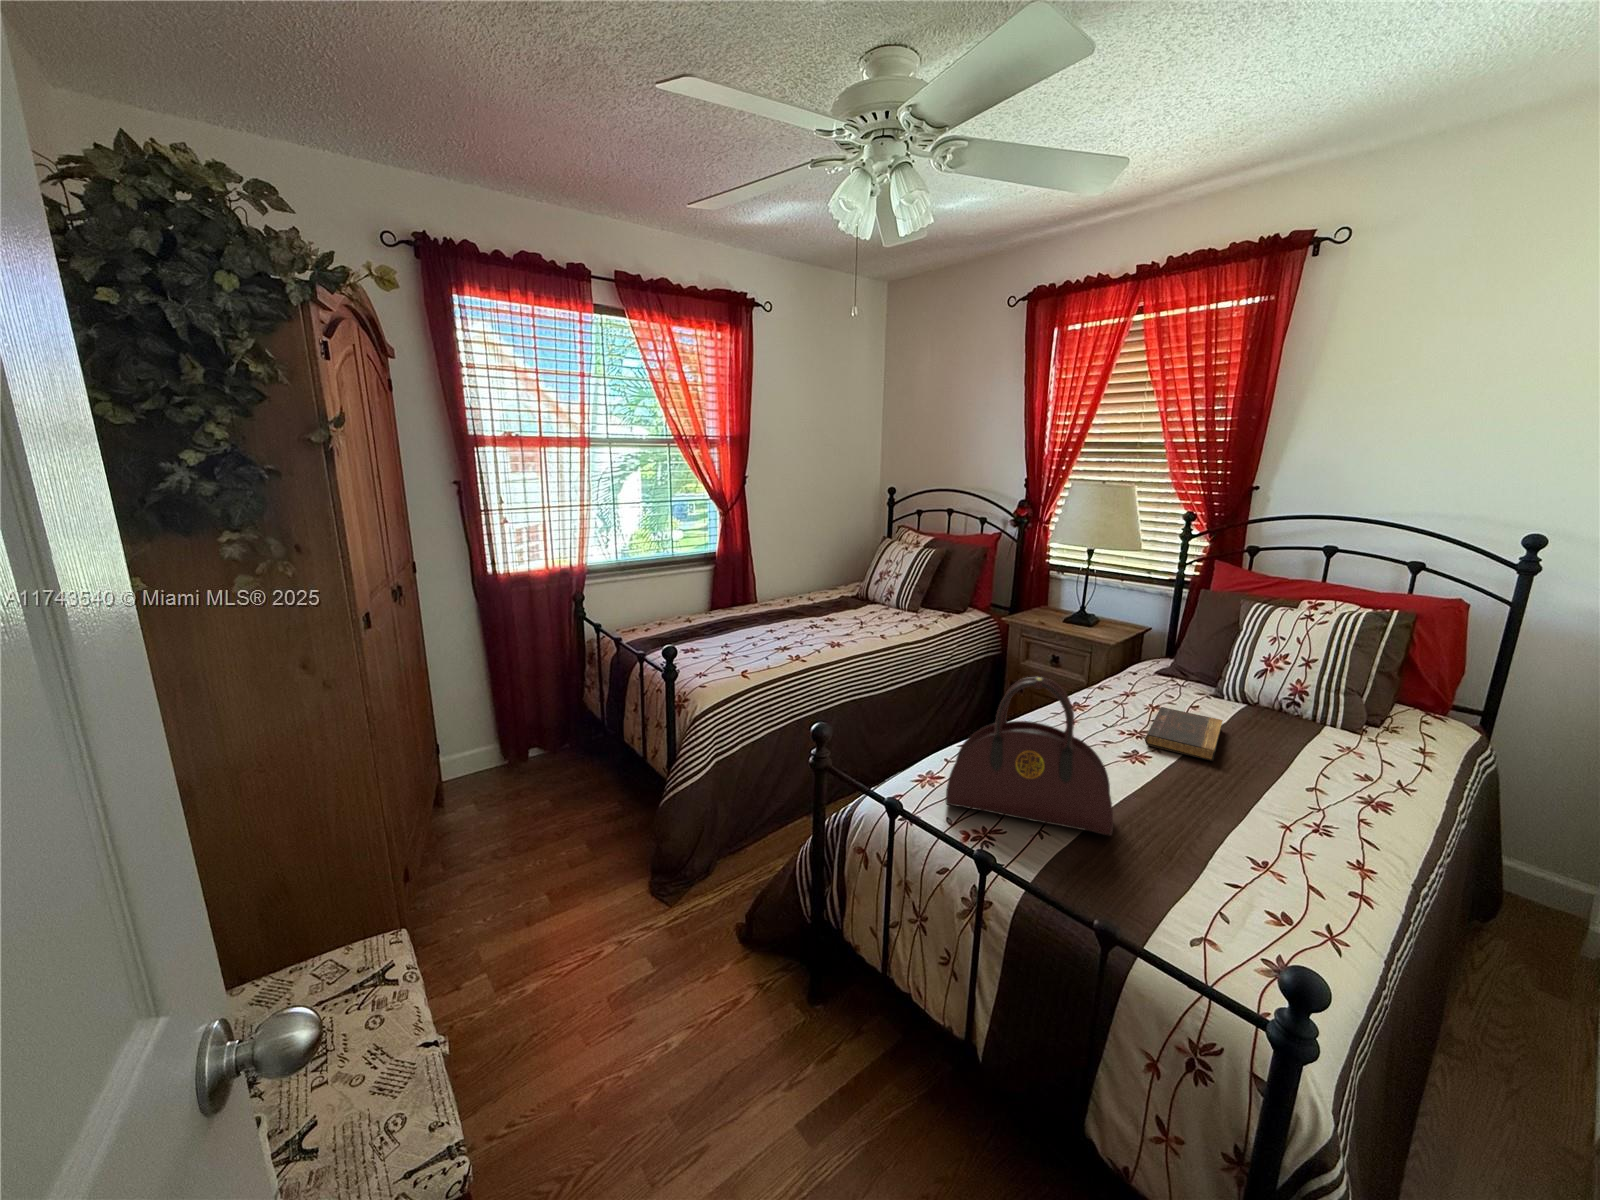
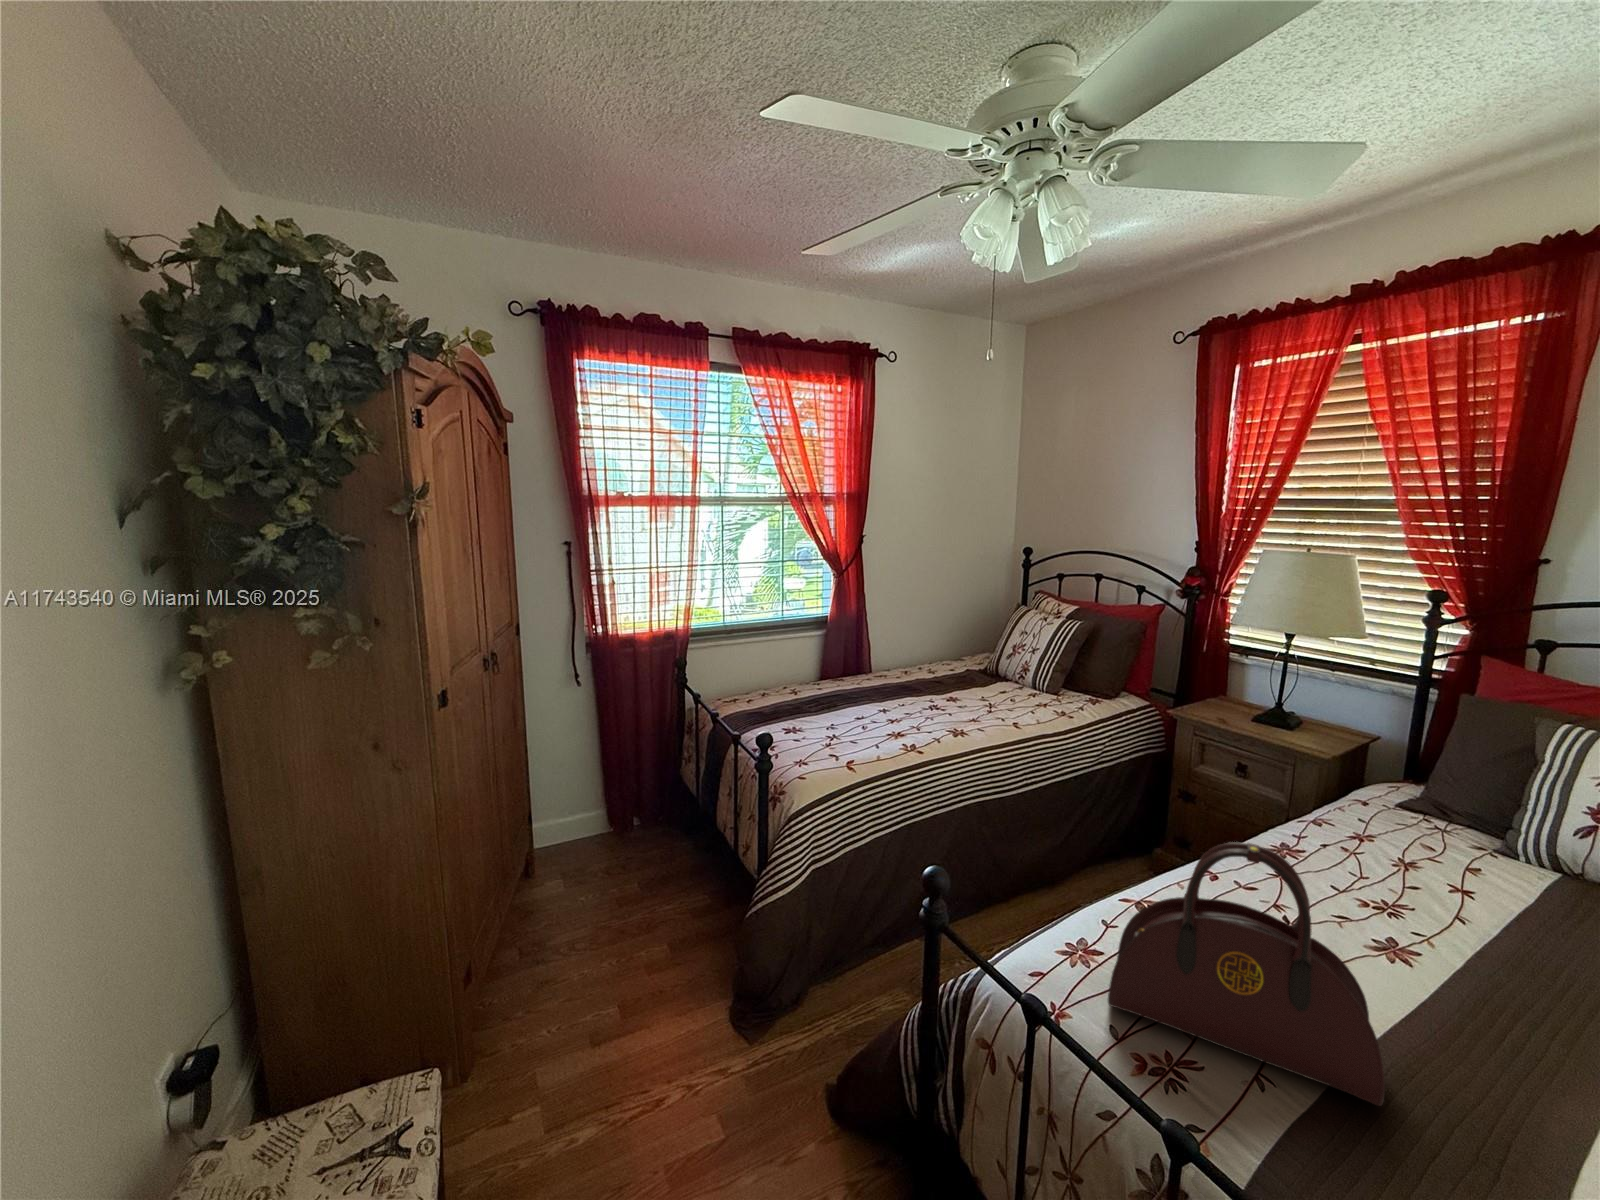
book: present [1145,707,1223,761] -> none [1406,870,1532,977]

